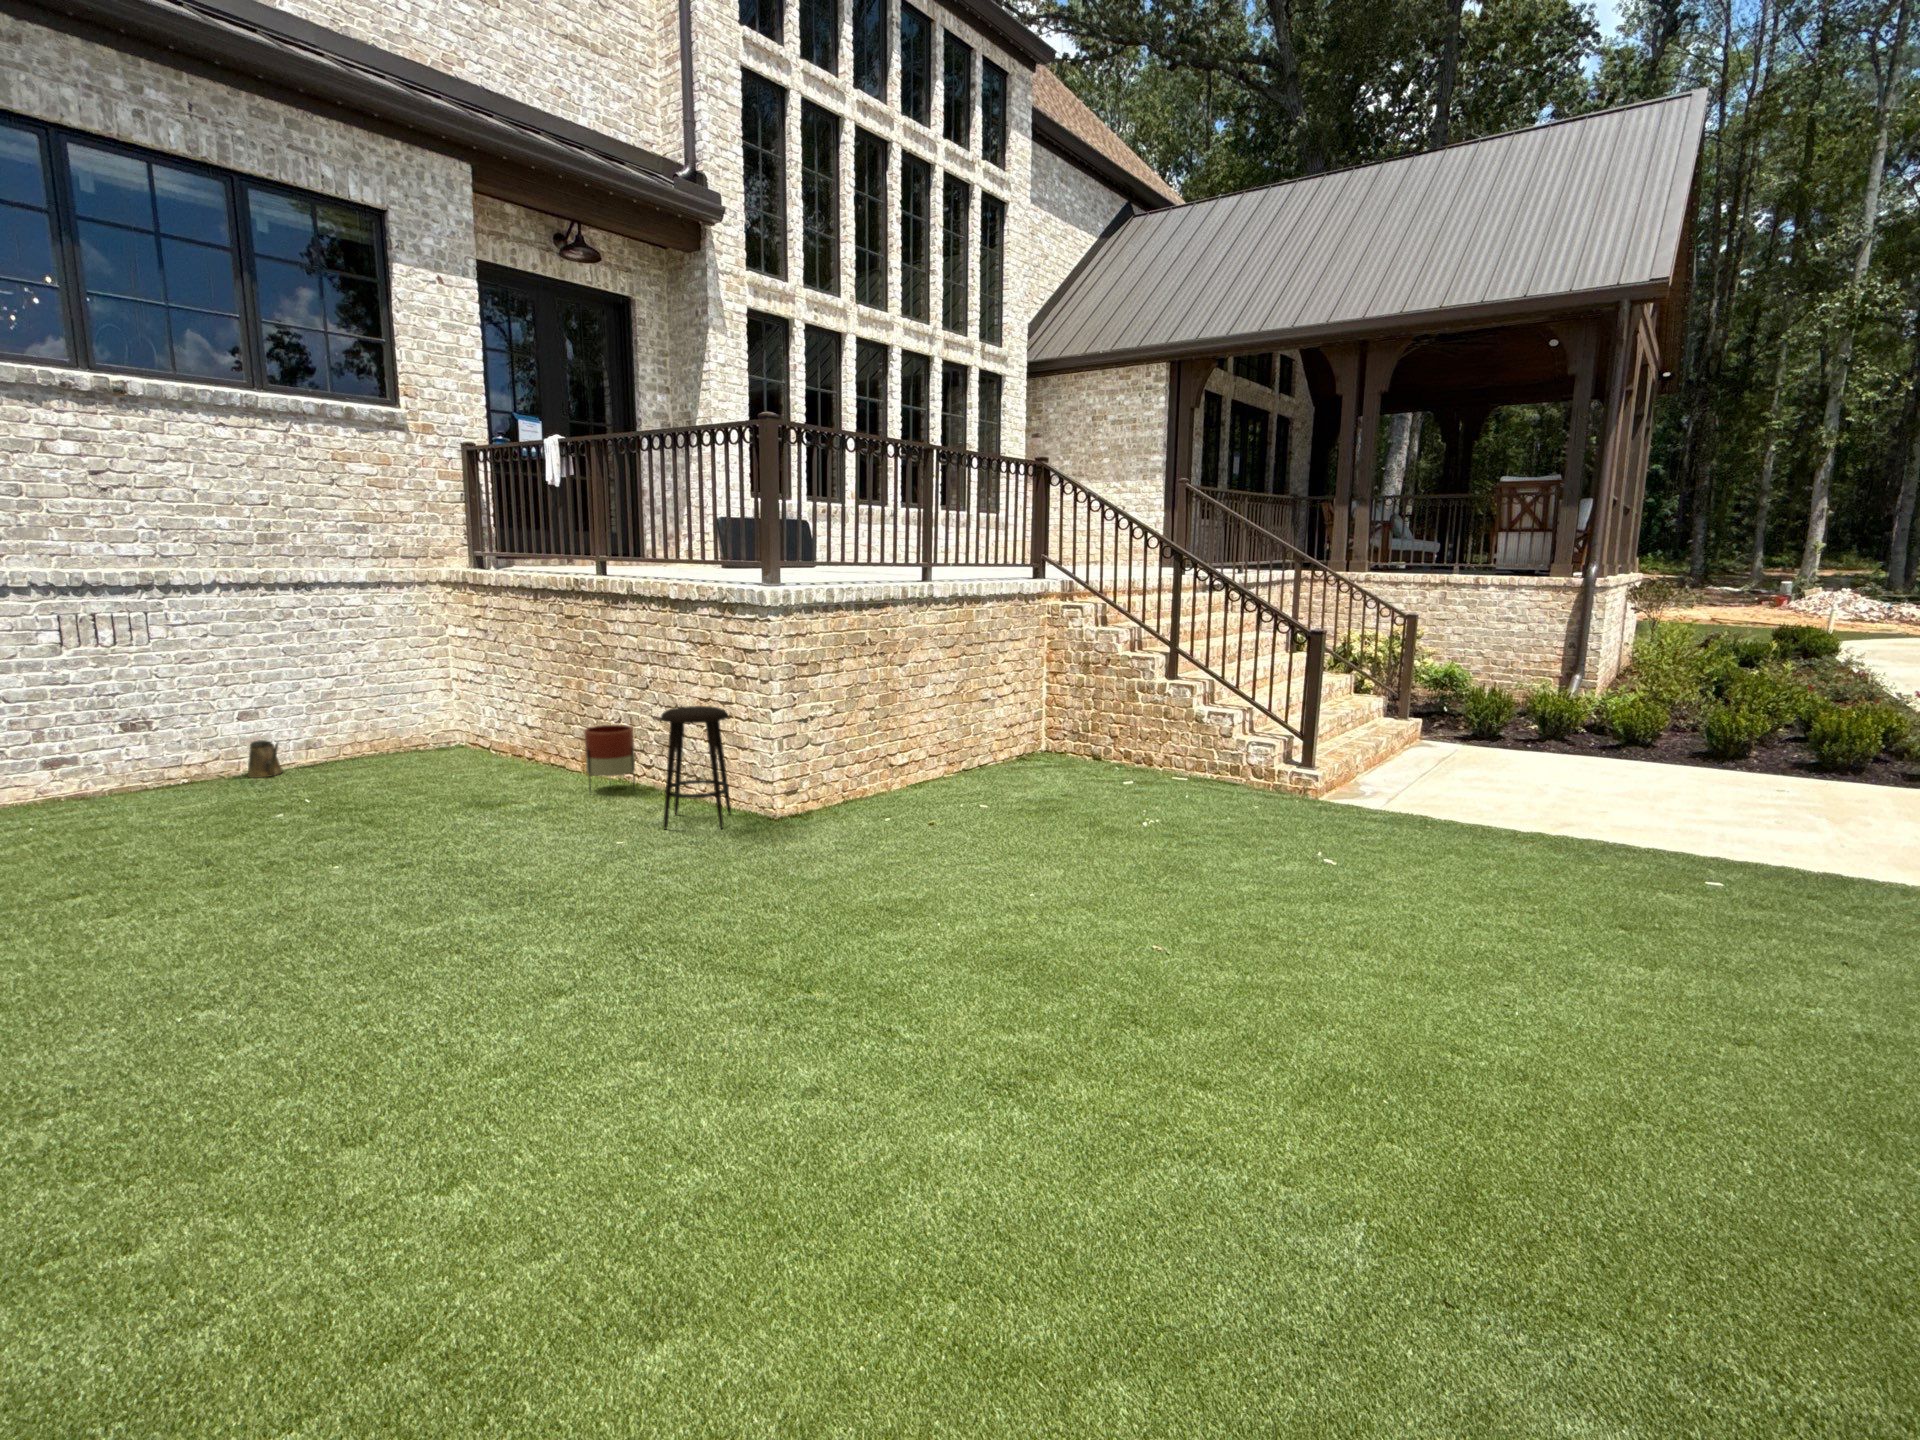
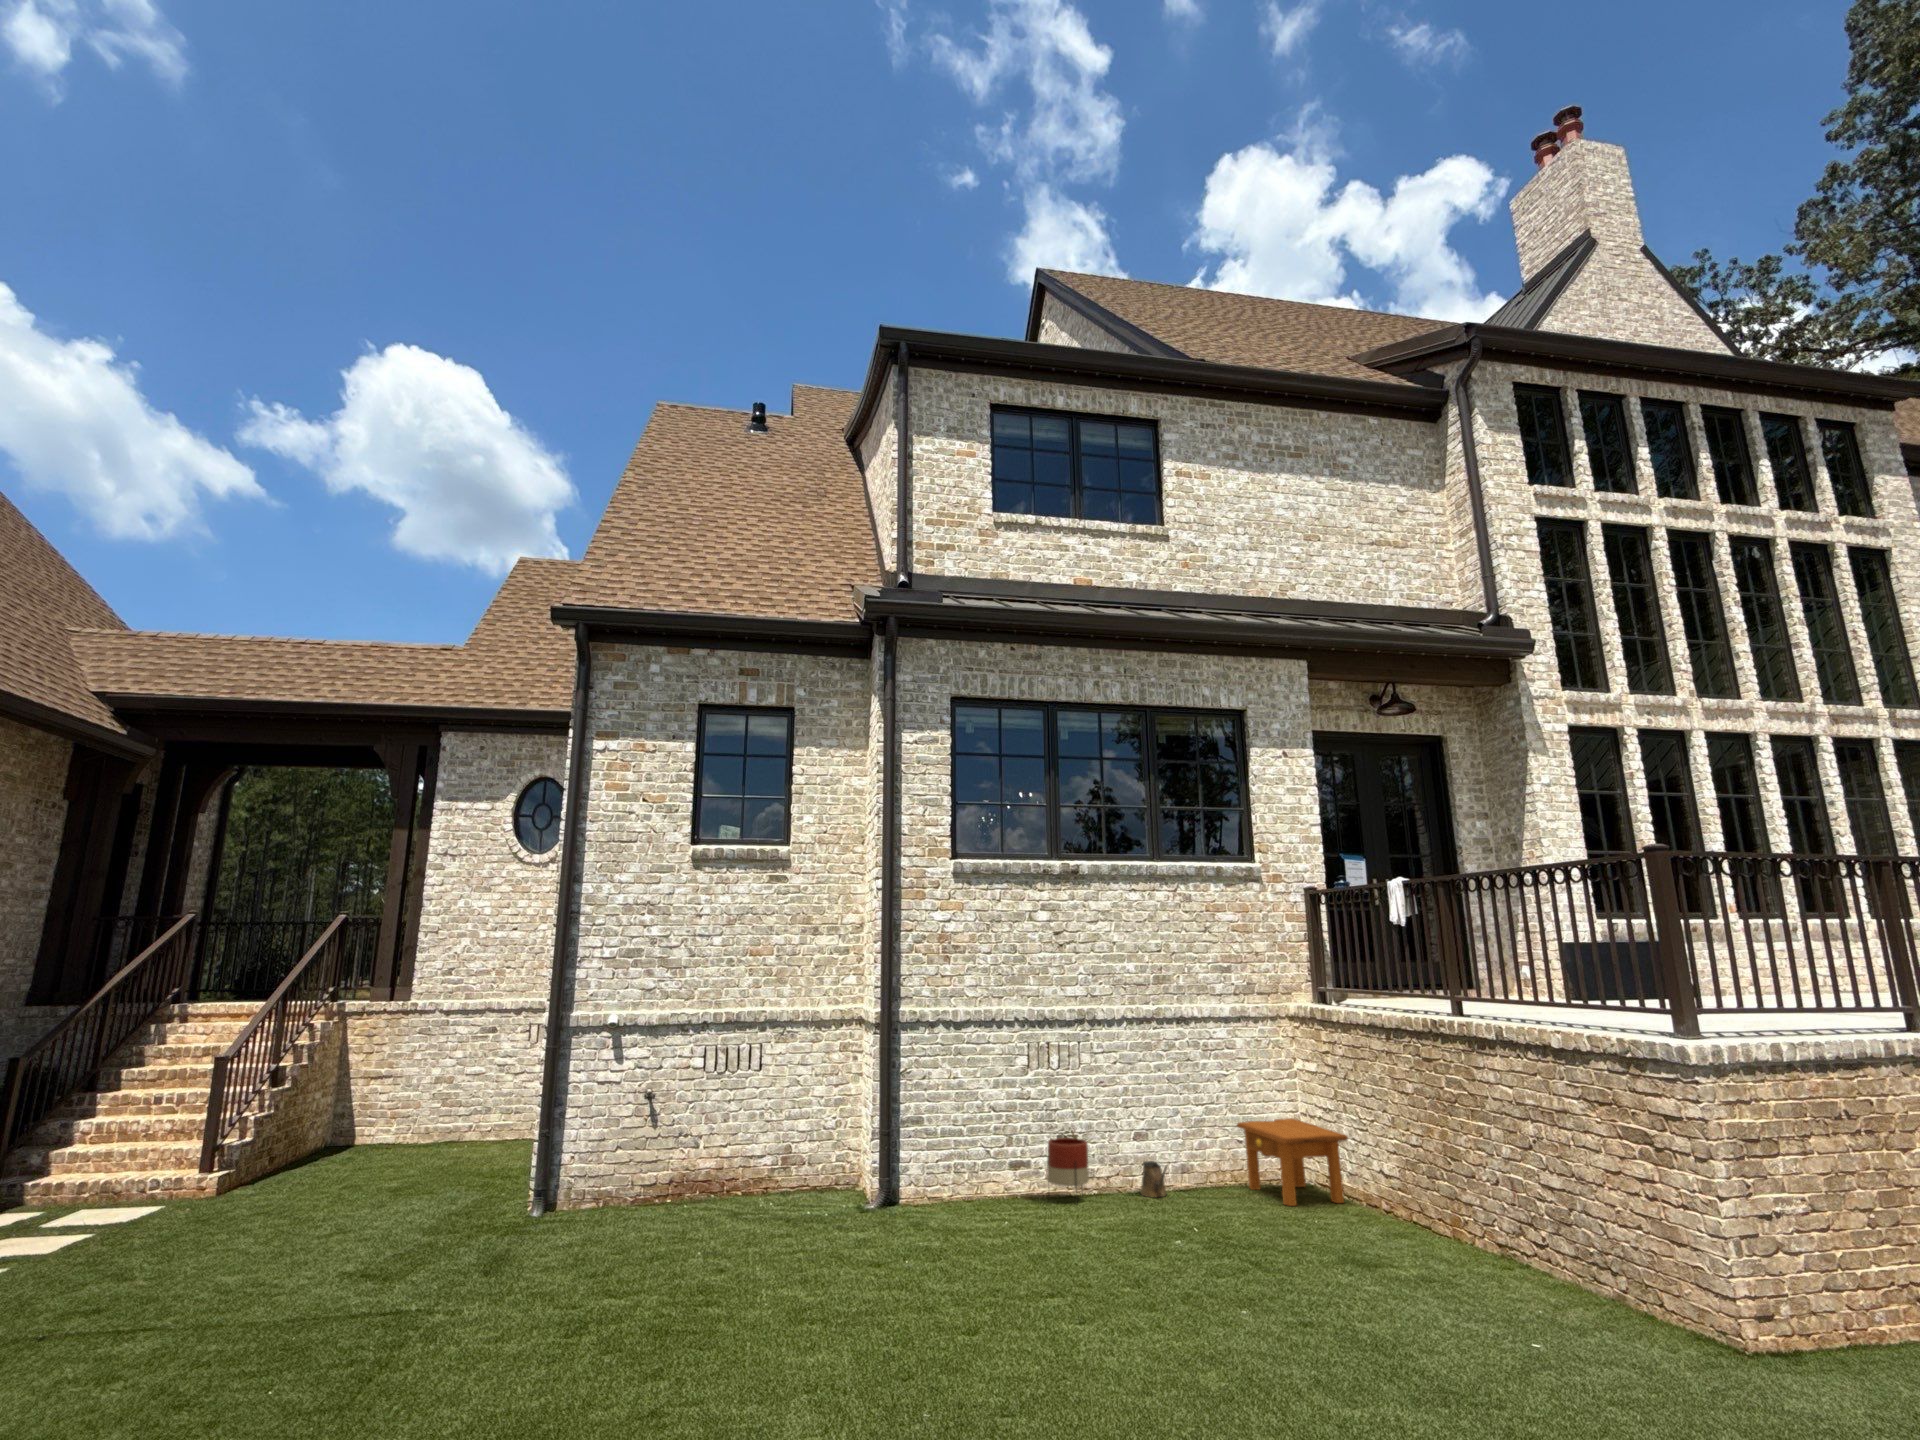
side table: none [374,684,494,766] -> present [1237,1118,1348,1206]
stool: present [661,706,731,829] -> none [1564,1180,1673,1354]
planter: present [584,725,635,789] -> present [1047,1138,1089,1187]

